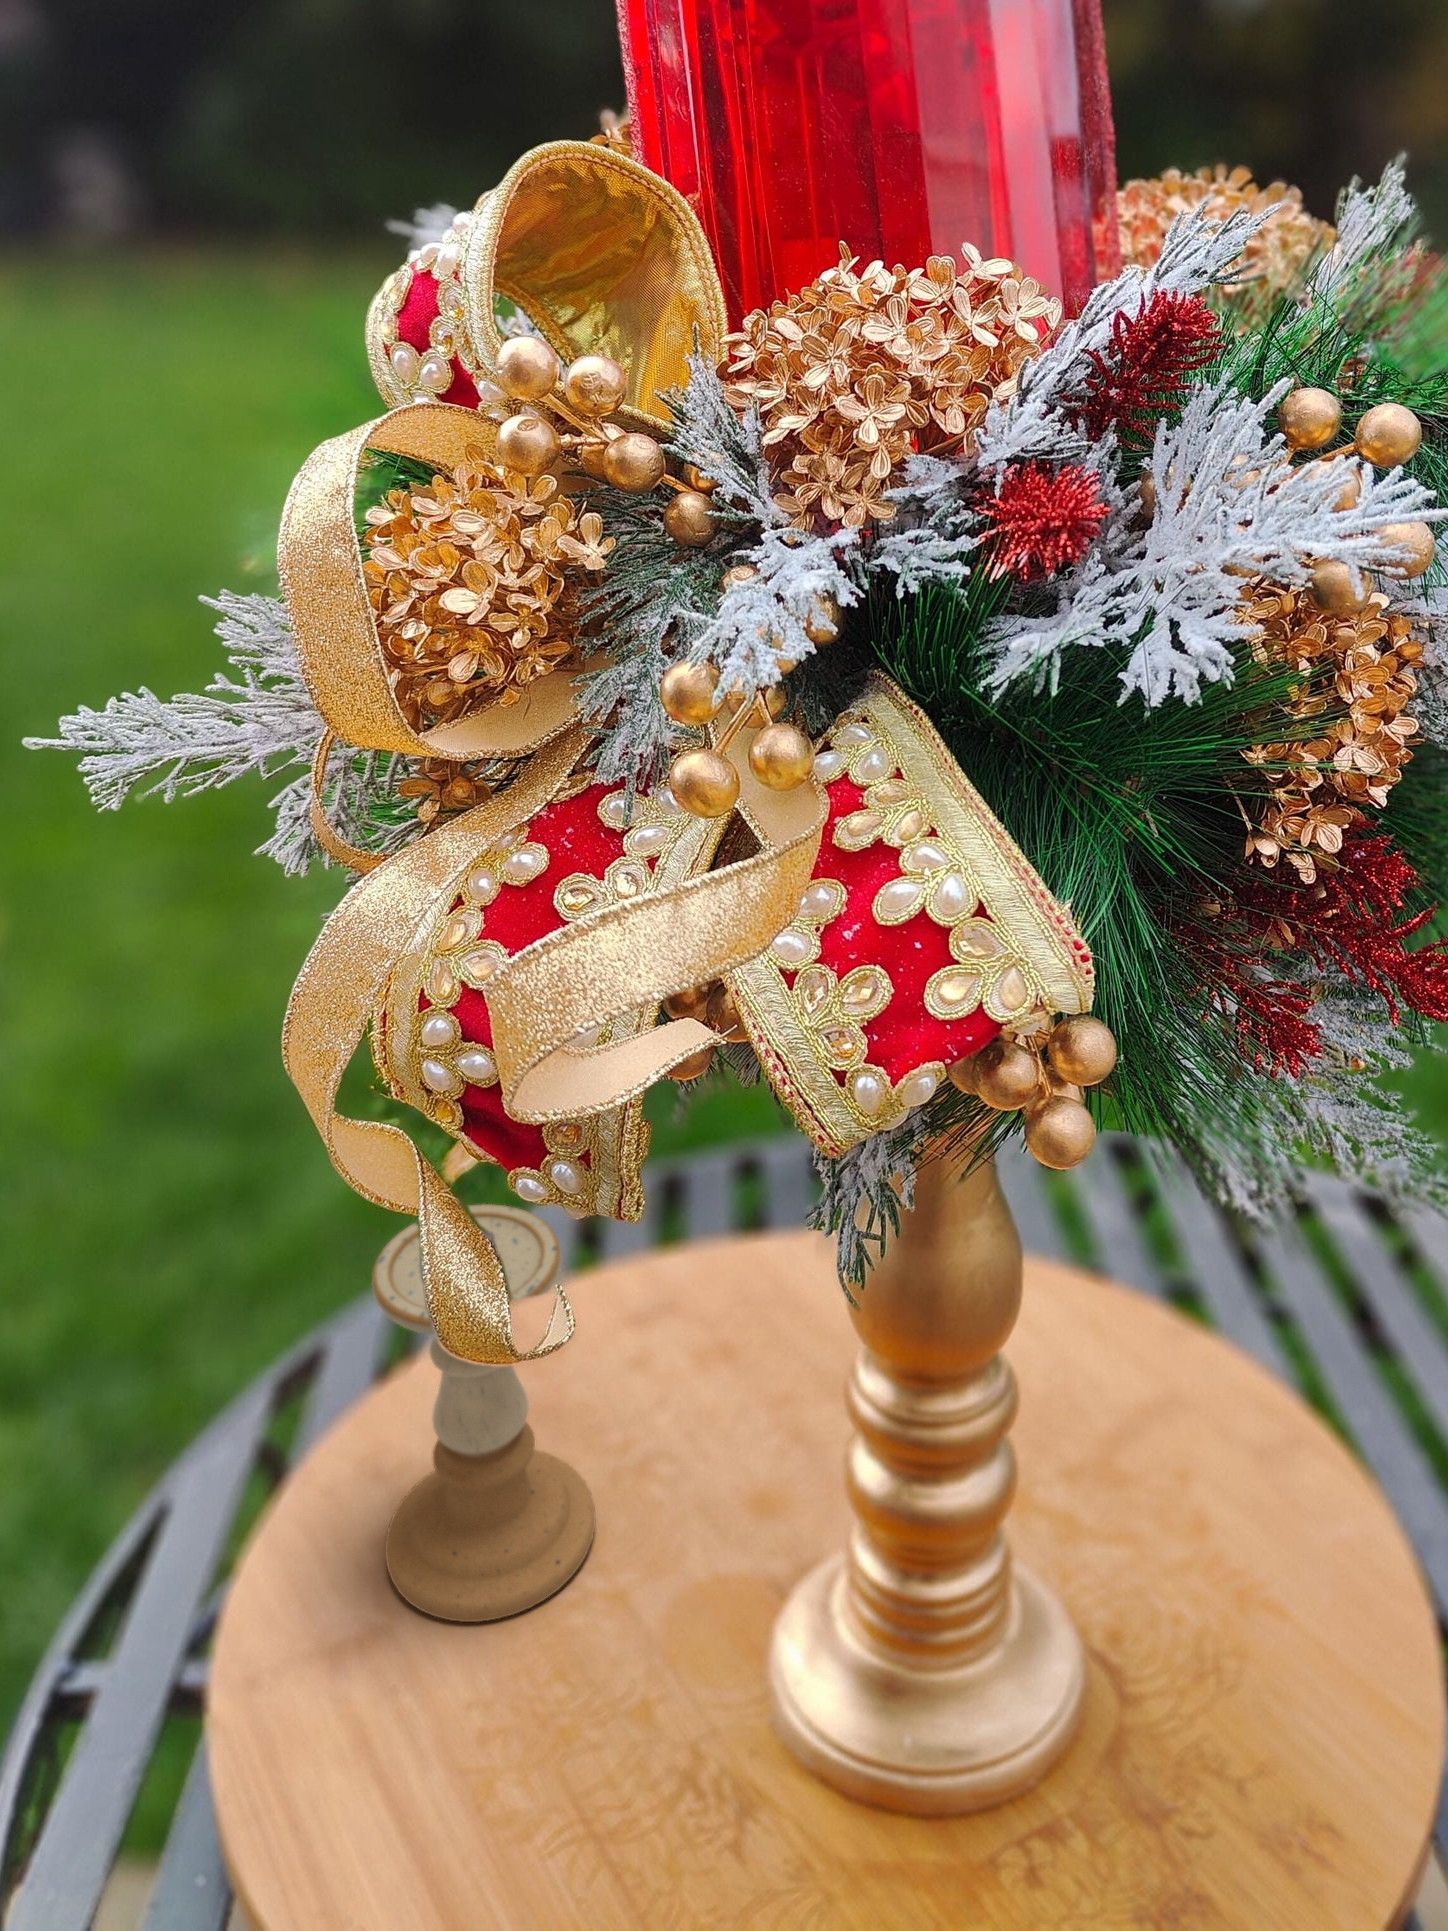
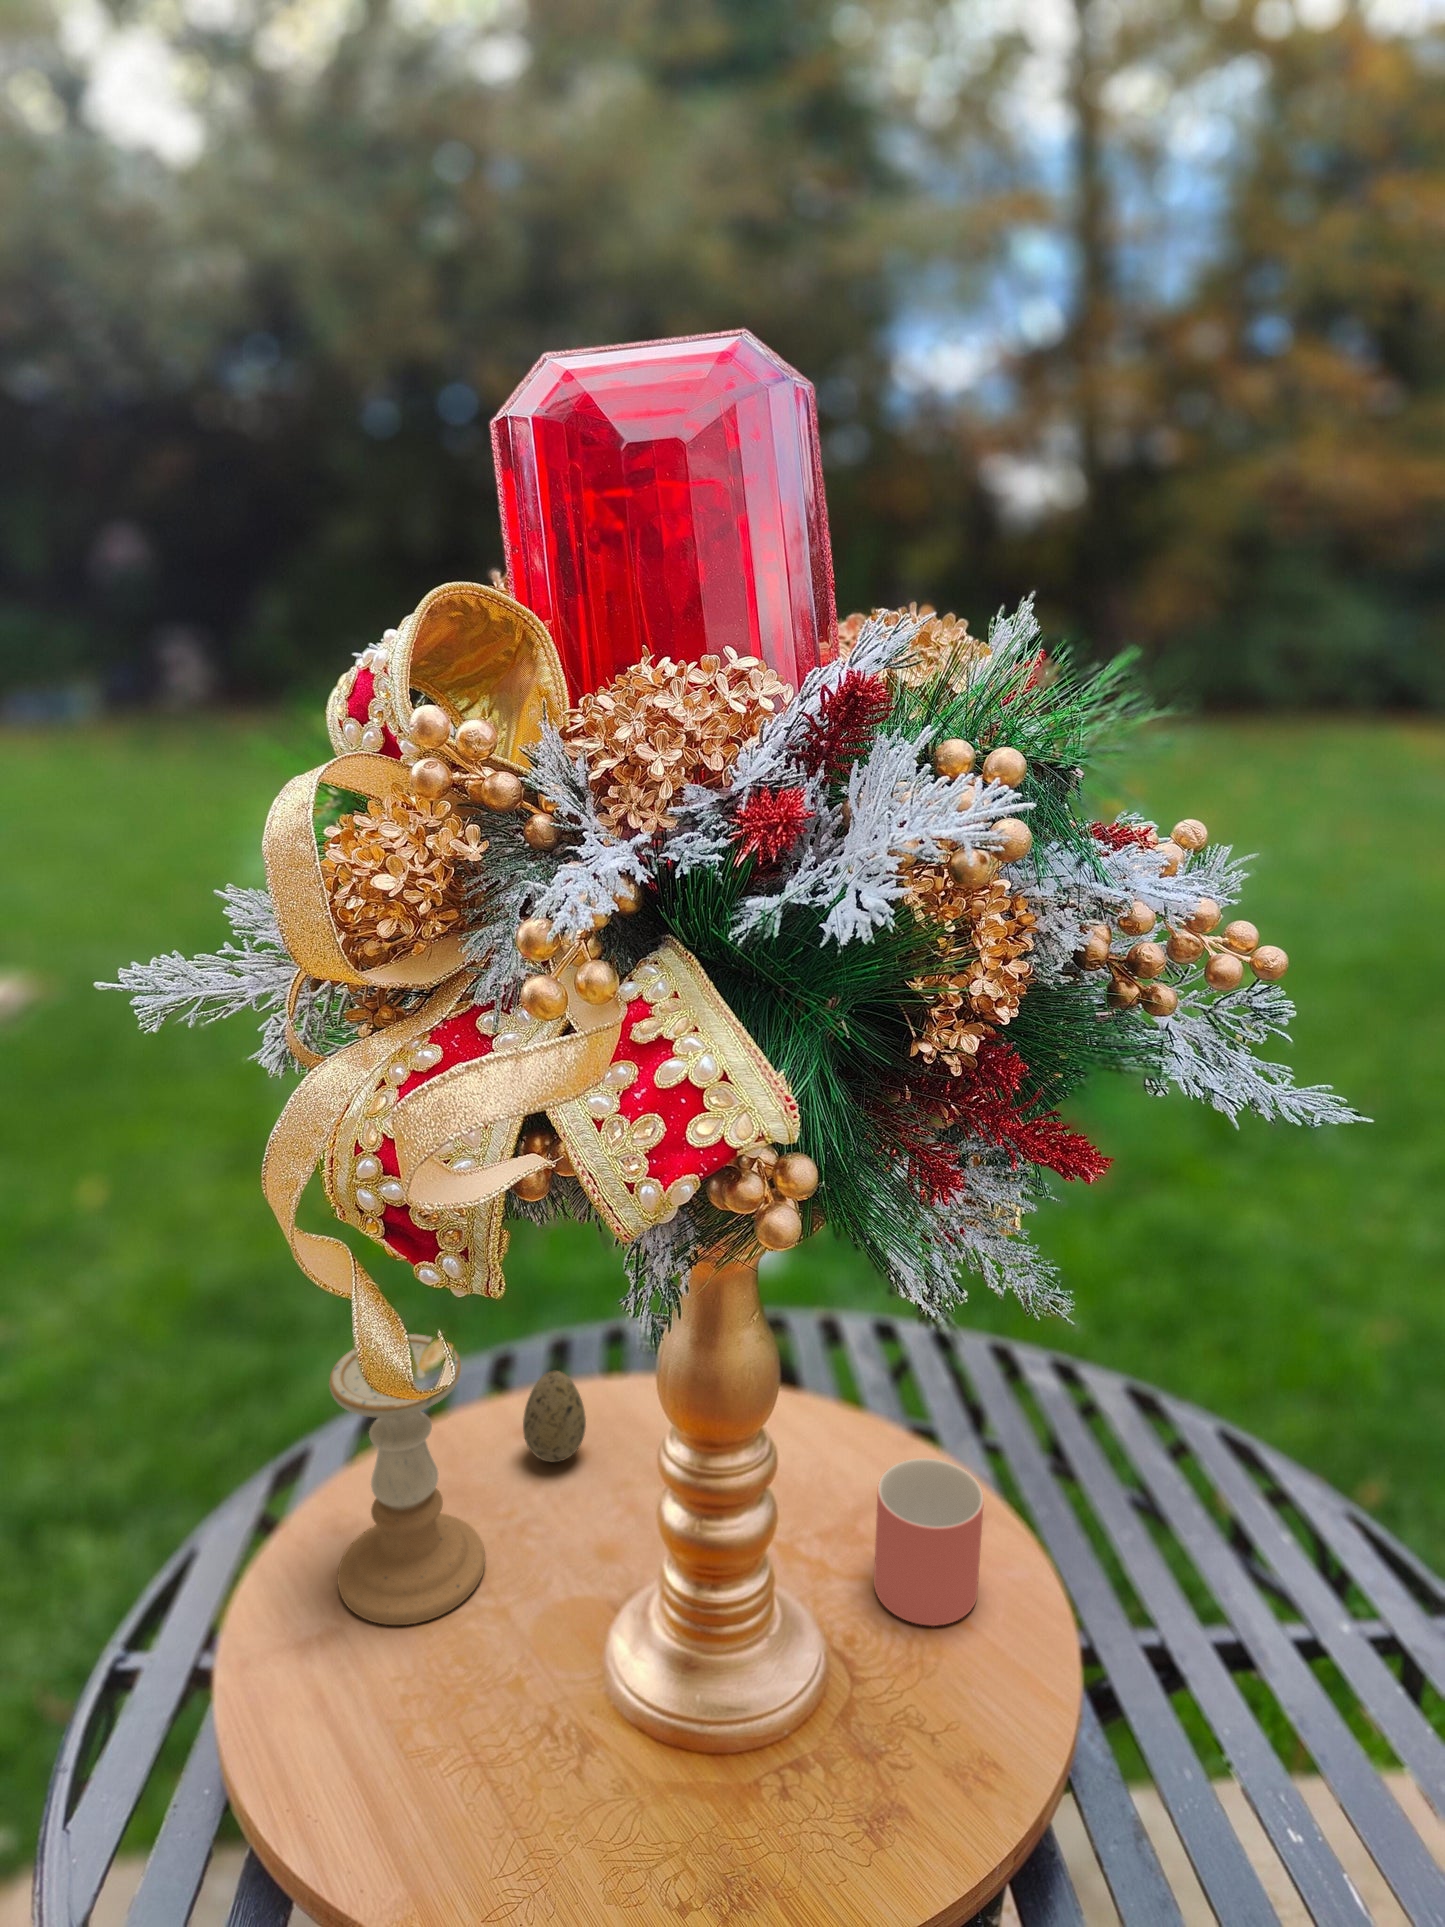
decorative egg: none [644,1240,732,1367] -> present [523,1371,586,1462]
mug: none [1147,1372,1305,1613] -> present [874,1459,984,1626]

